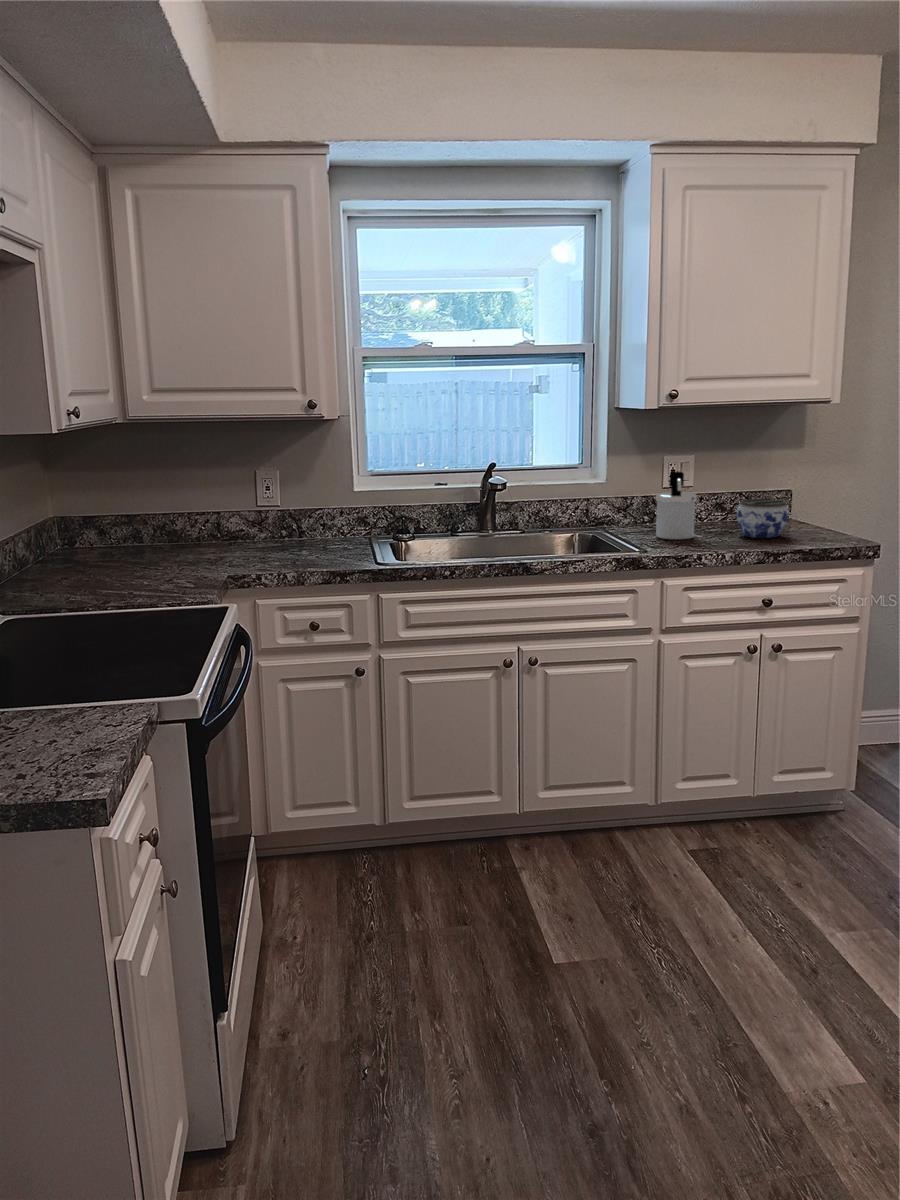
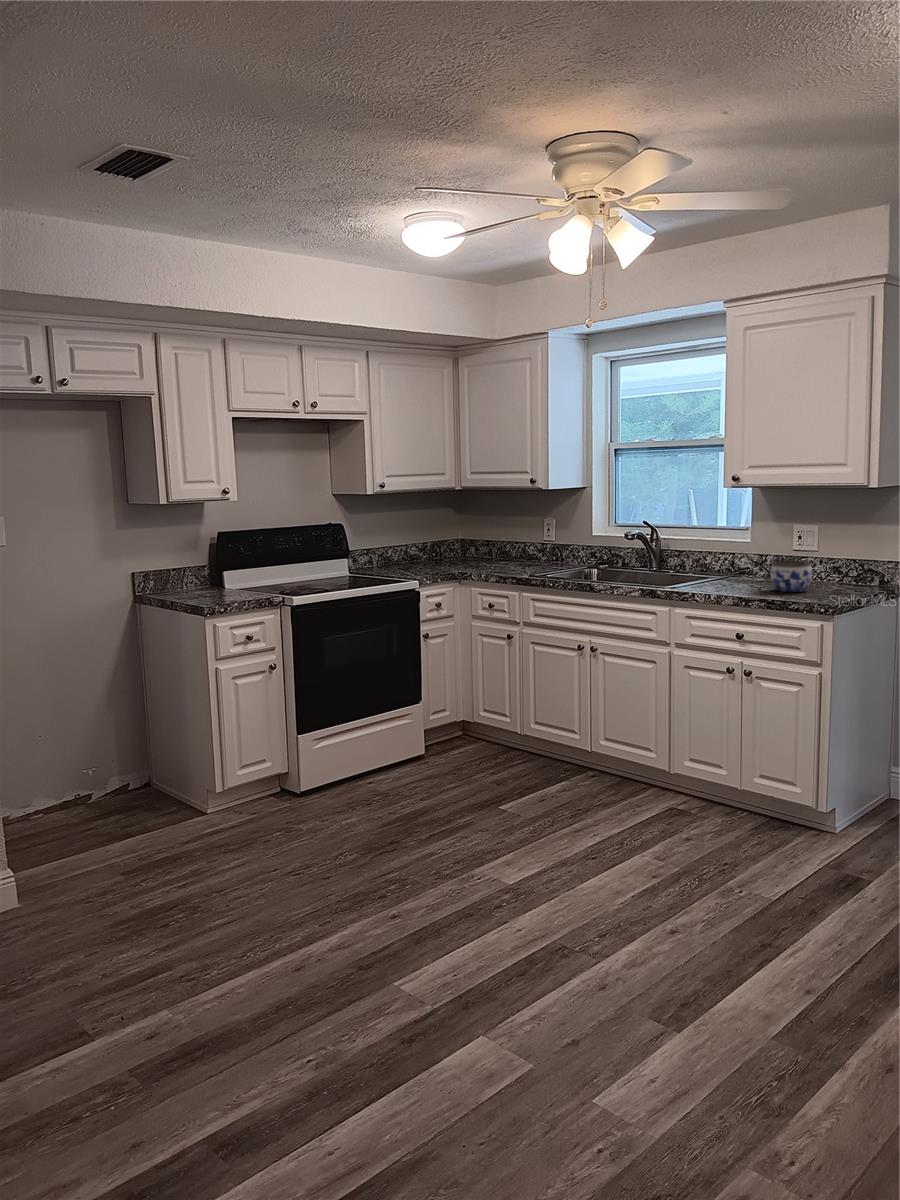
soap dispenser: present [656,471,697,539] -> none [711,534,753,586]

